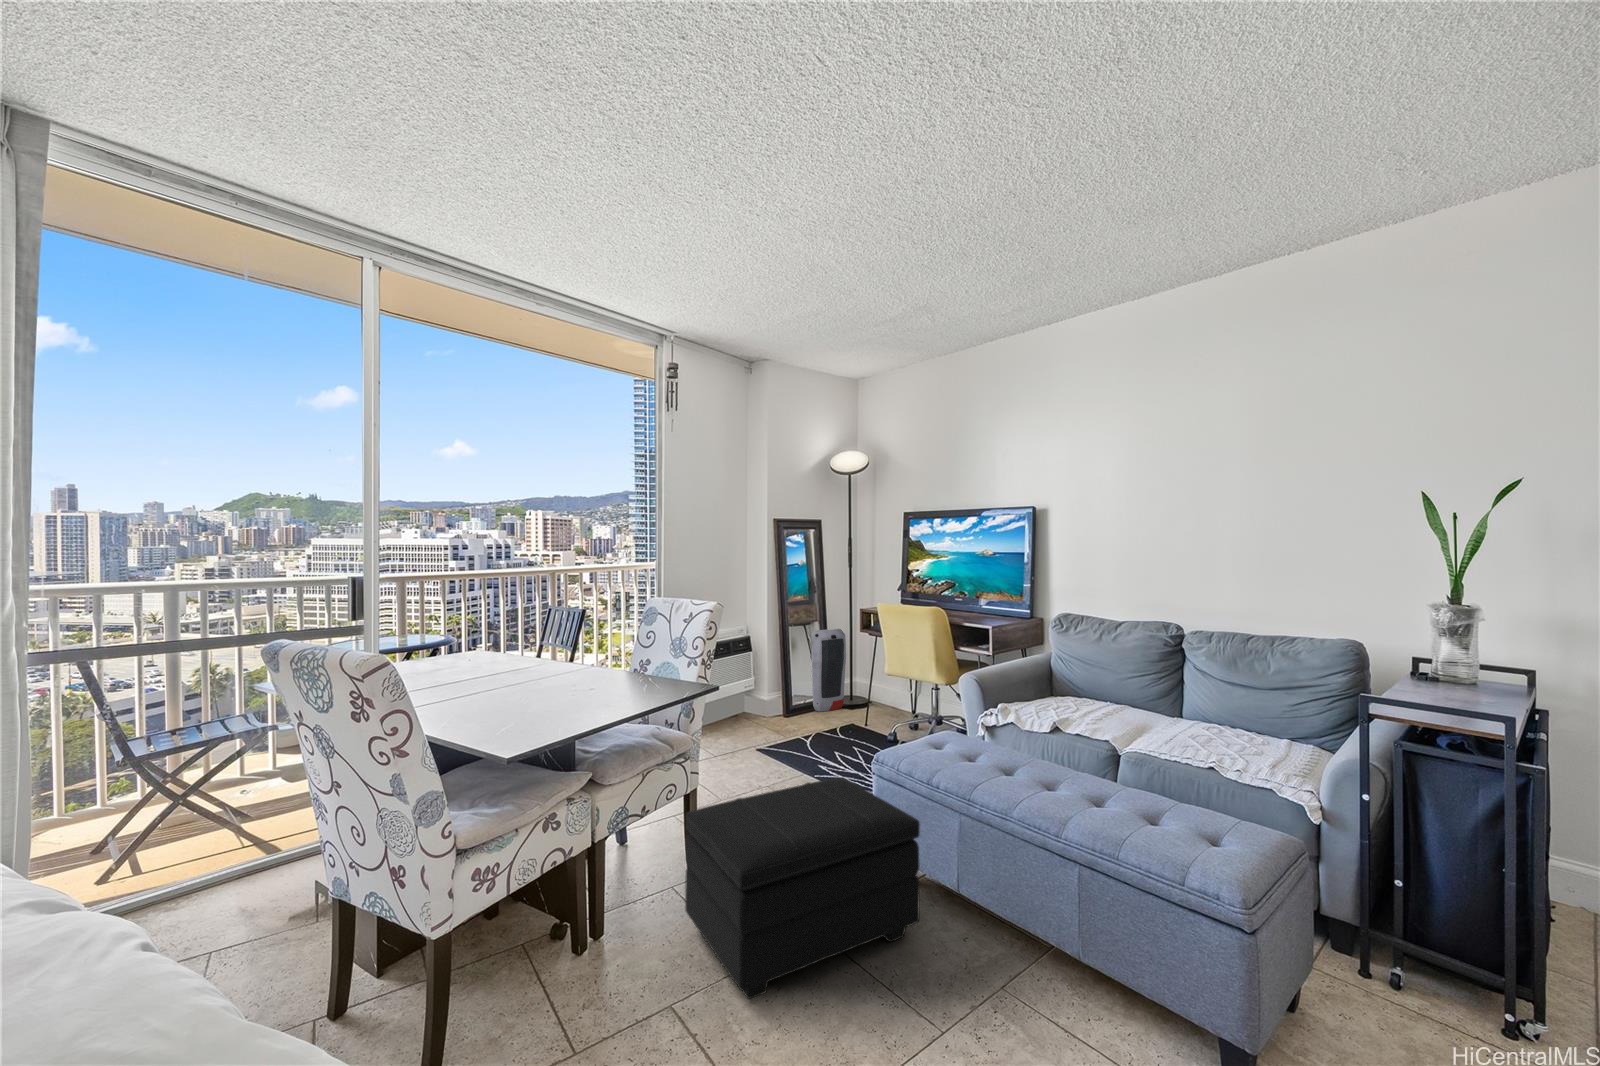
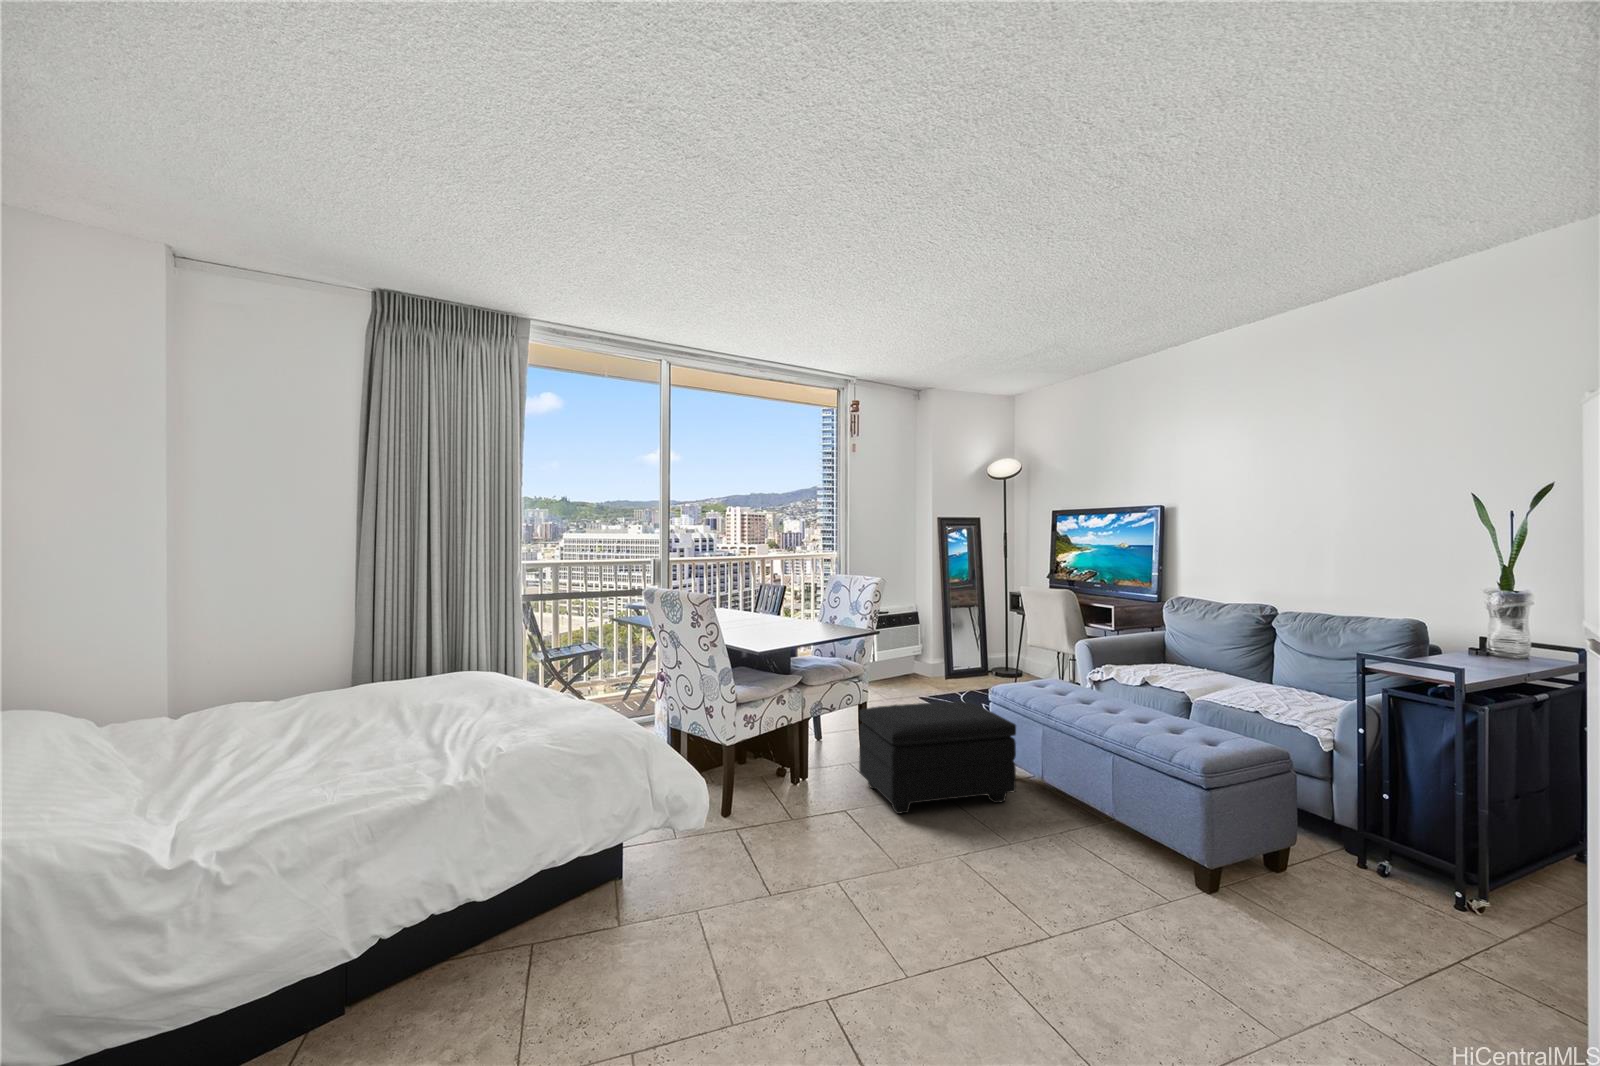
air purifier: present [811,629,846,711] -> none [966,610,998,681]

